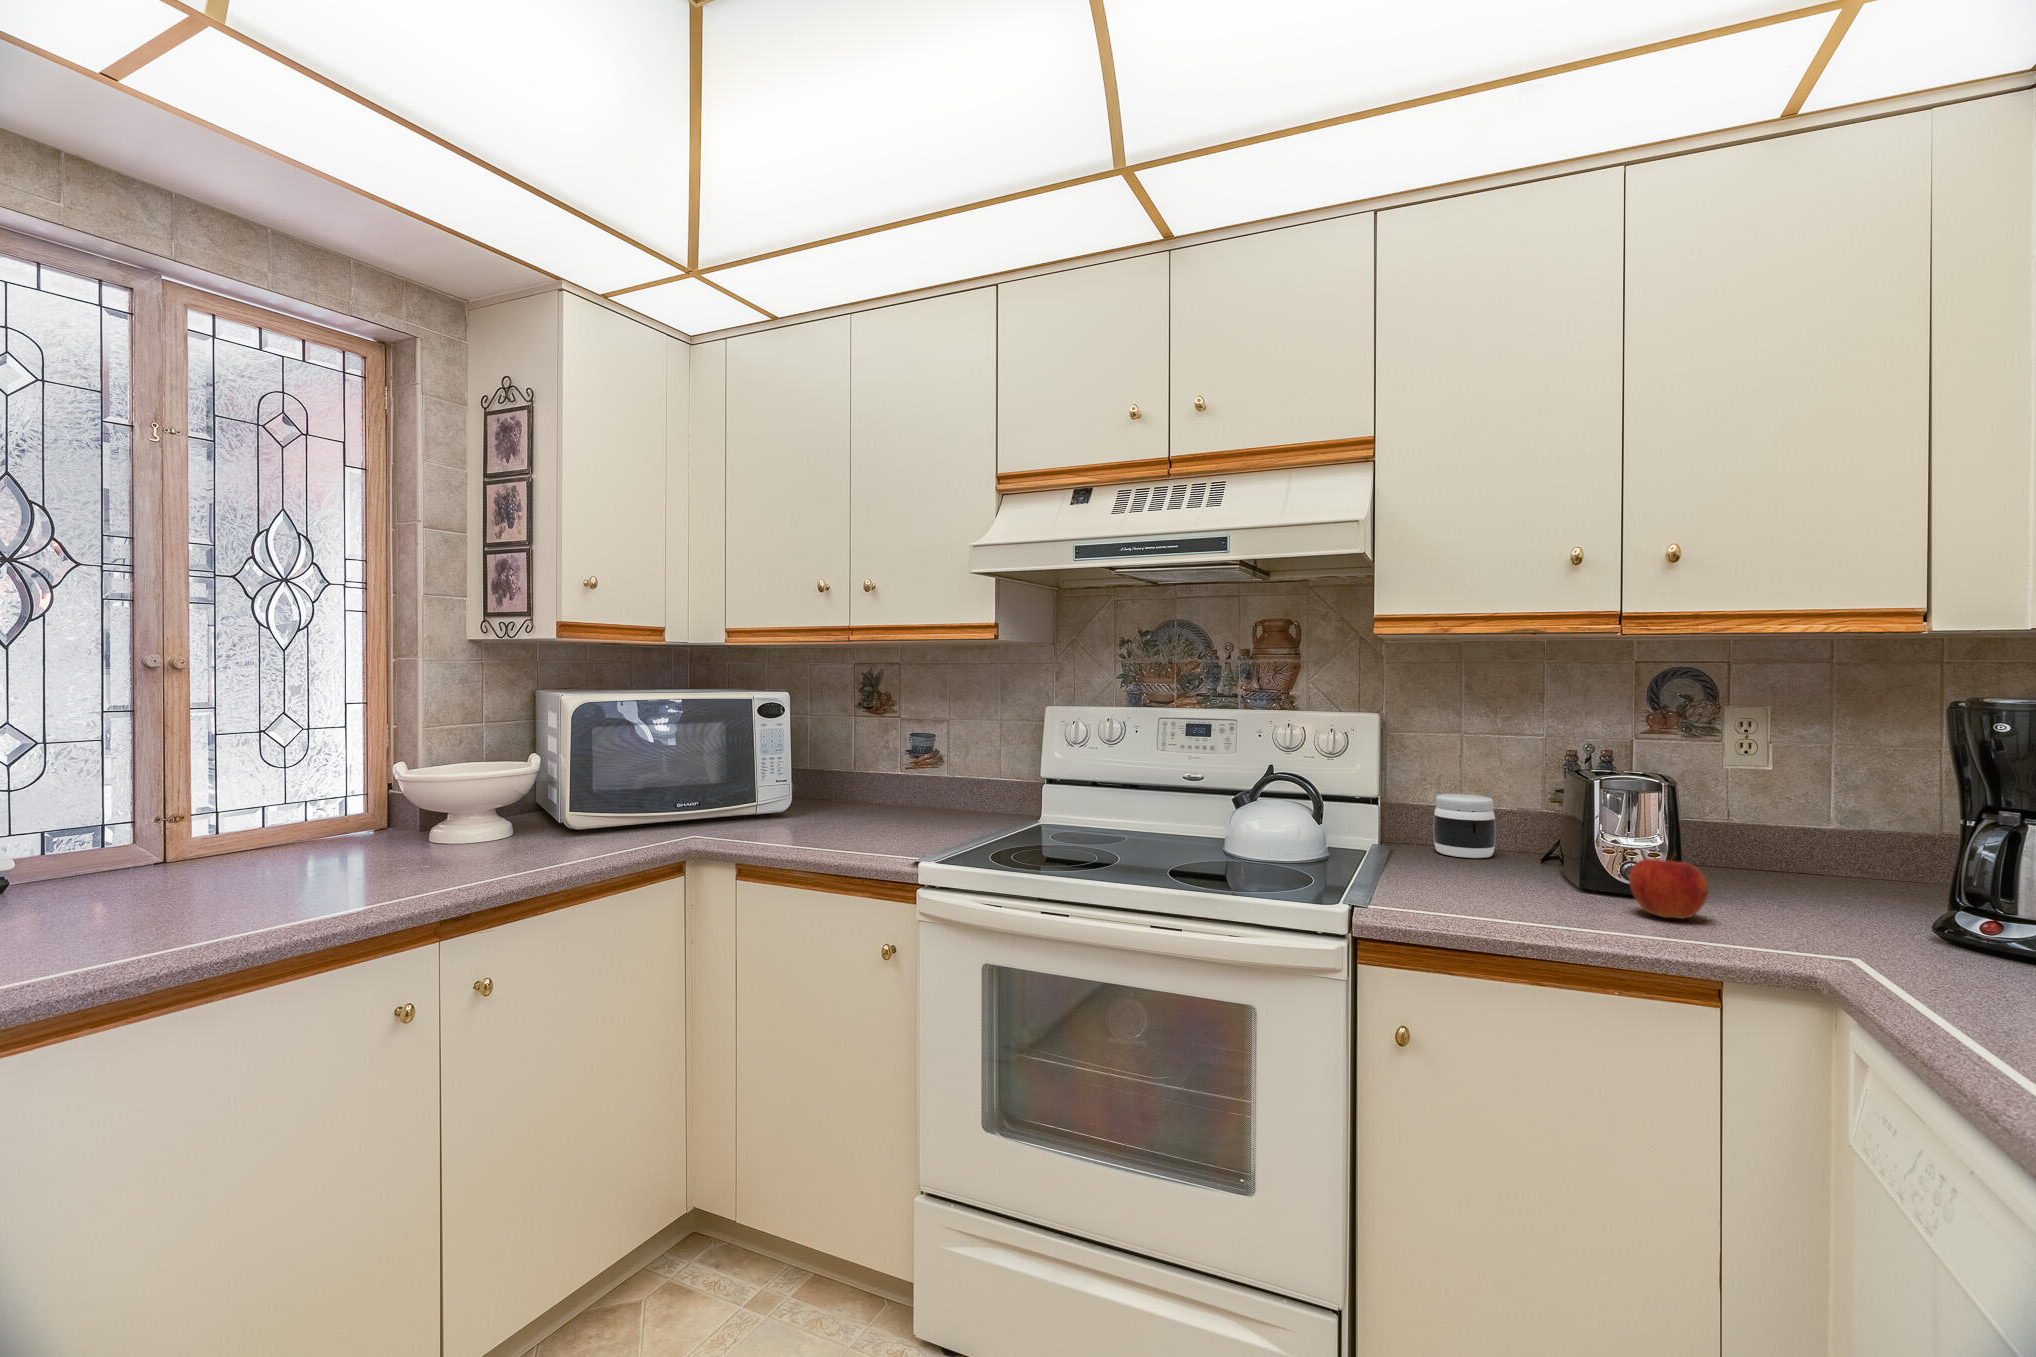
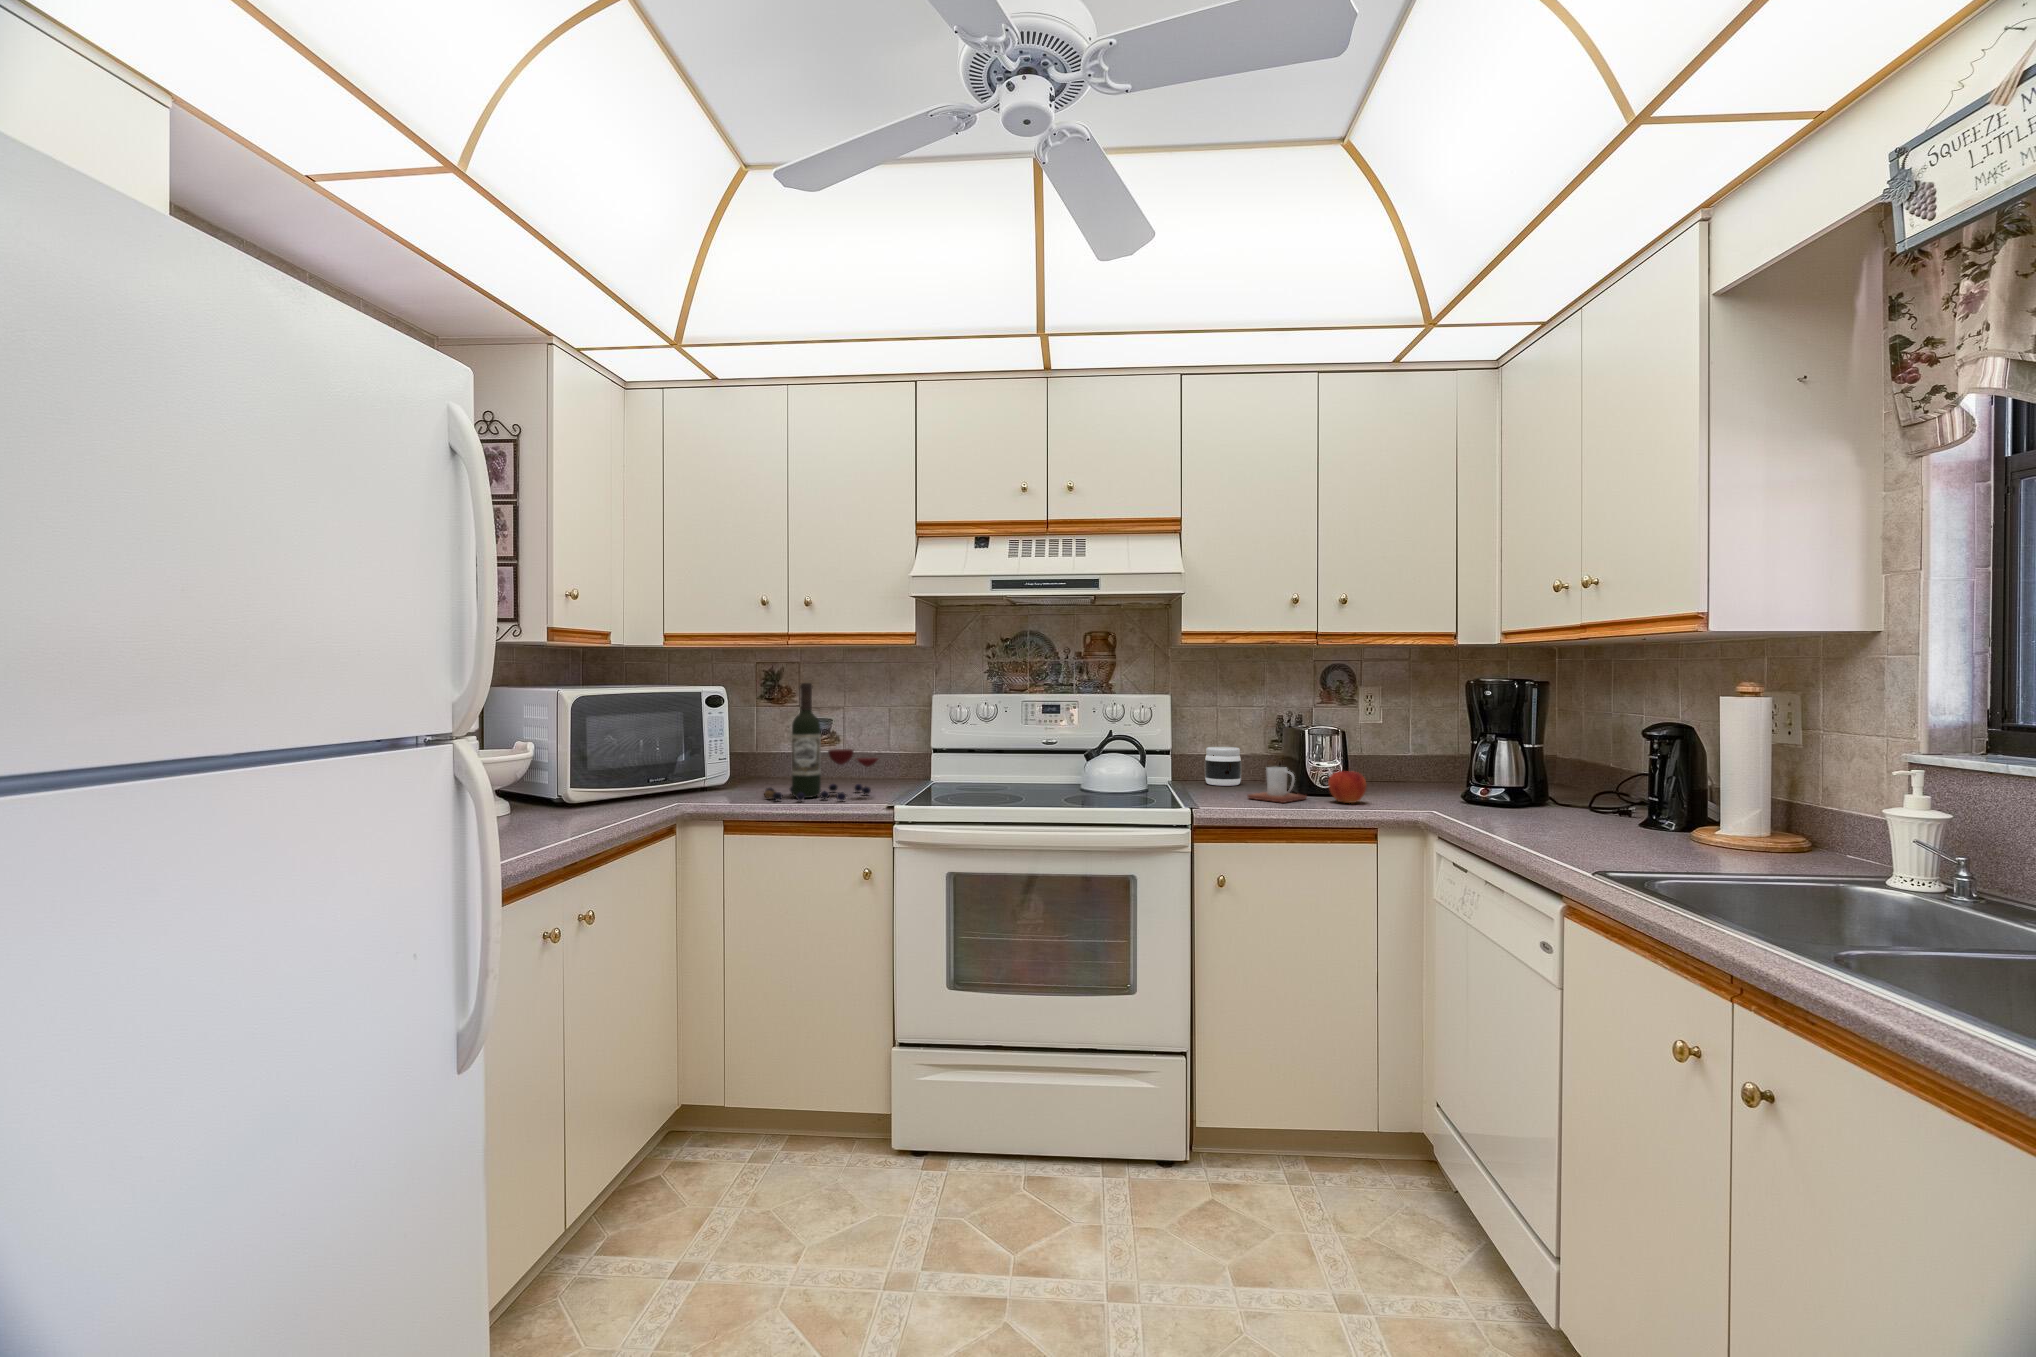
wine bottle: none [805,690,939,845] -> present [764,683,878,801]
mug: none [1477,840,1590,906] -> present [1248,767,1307,803]

